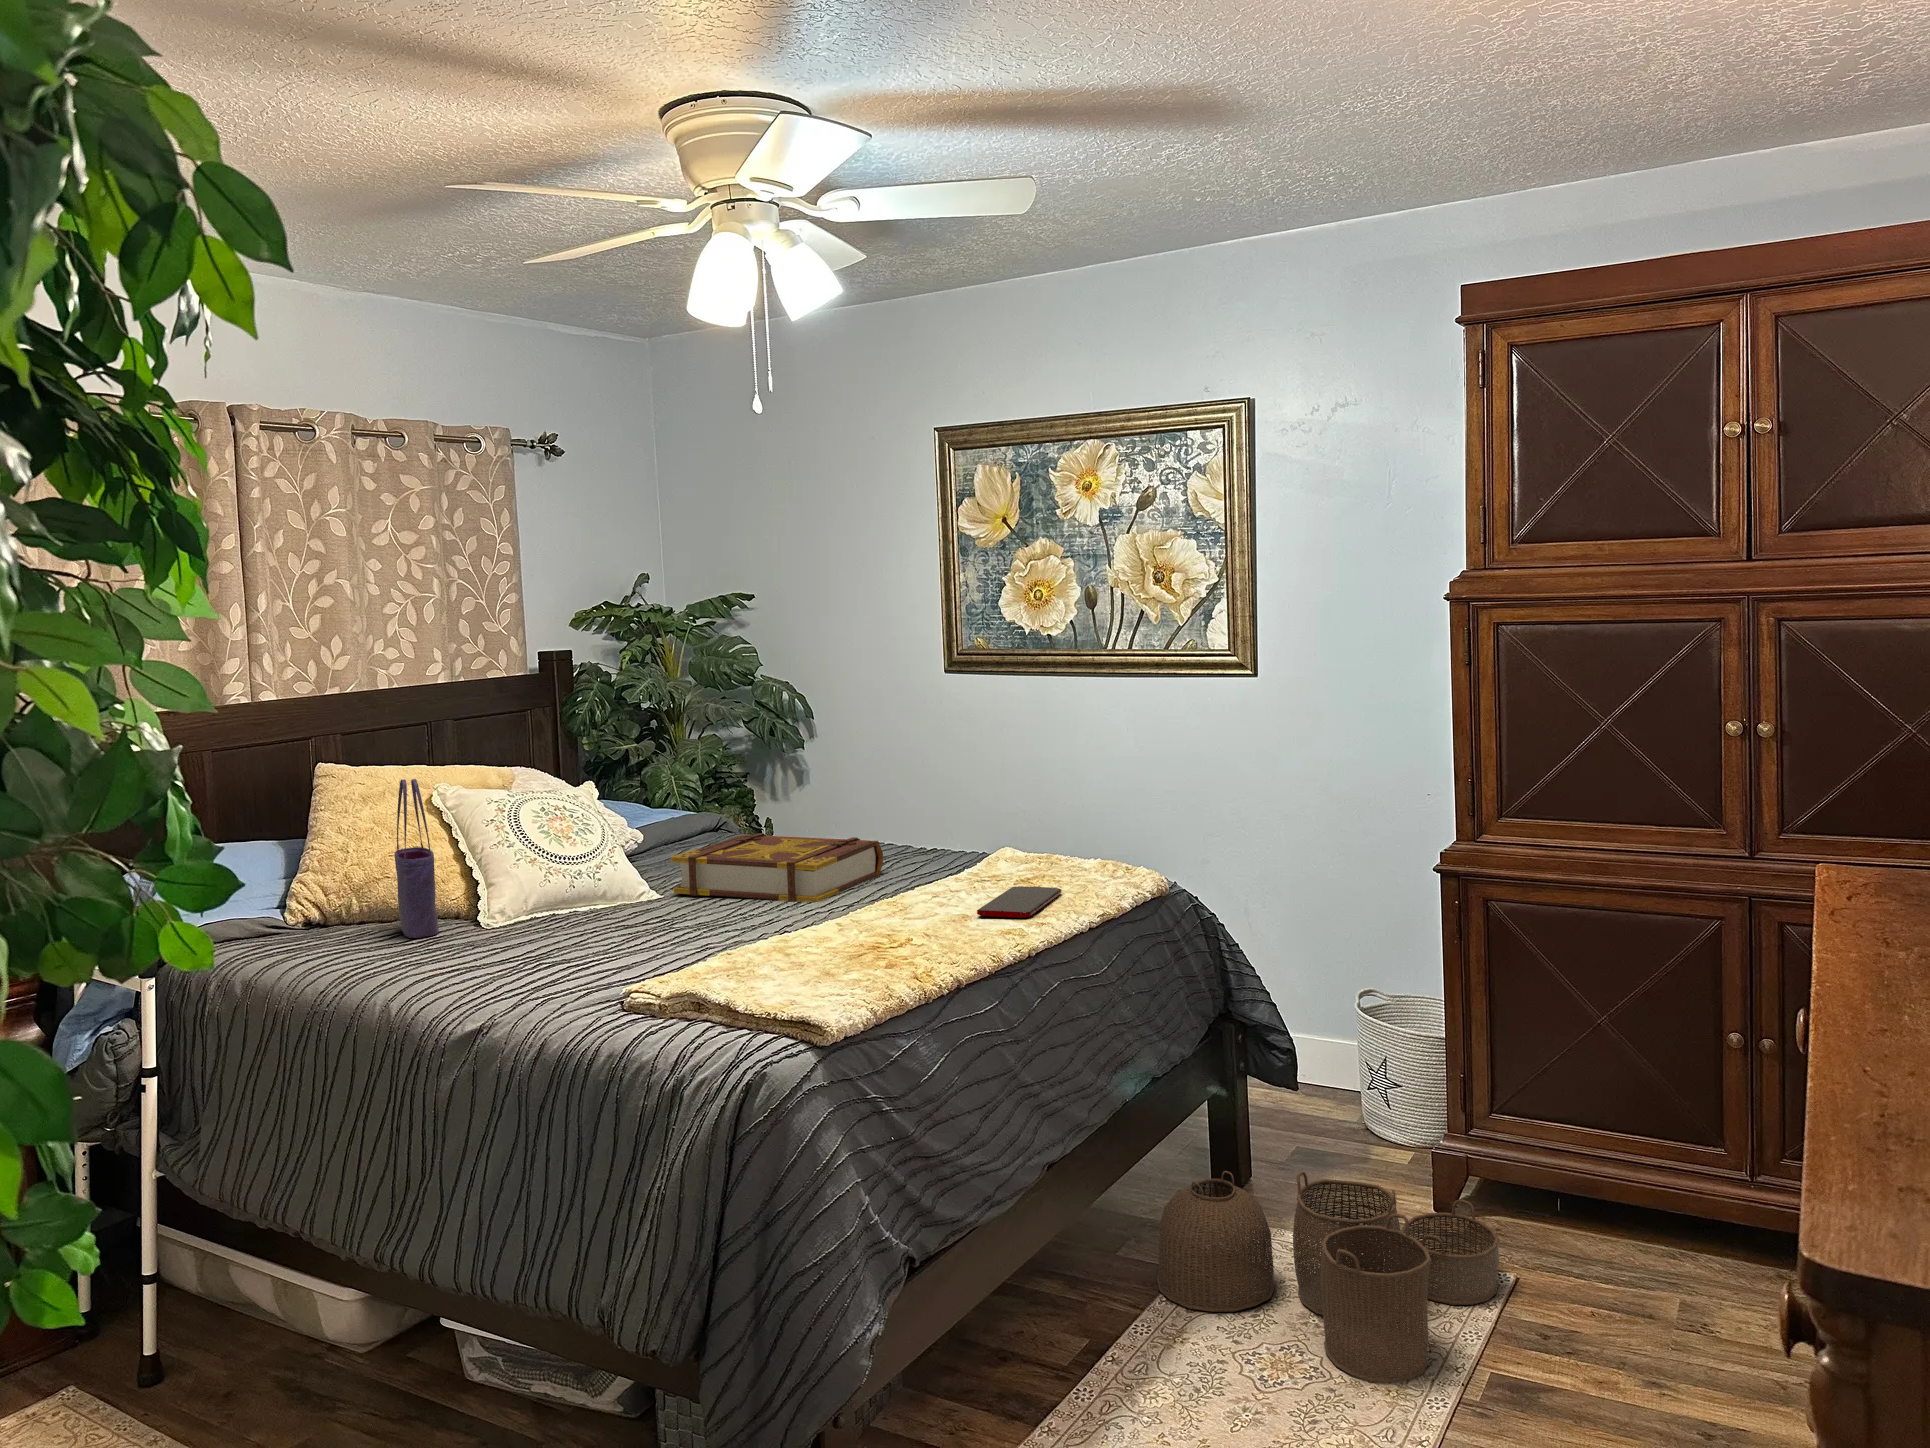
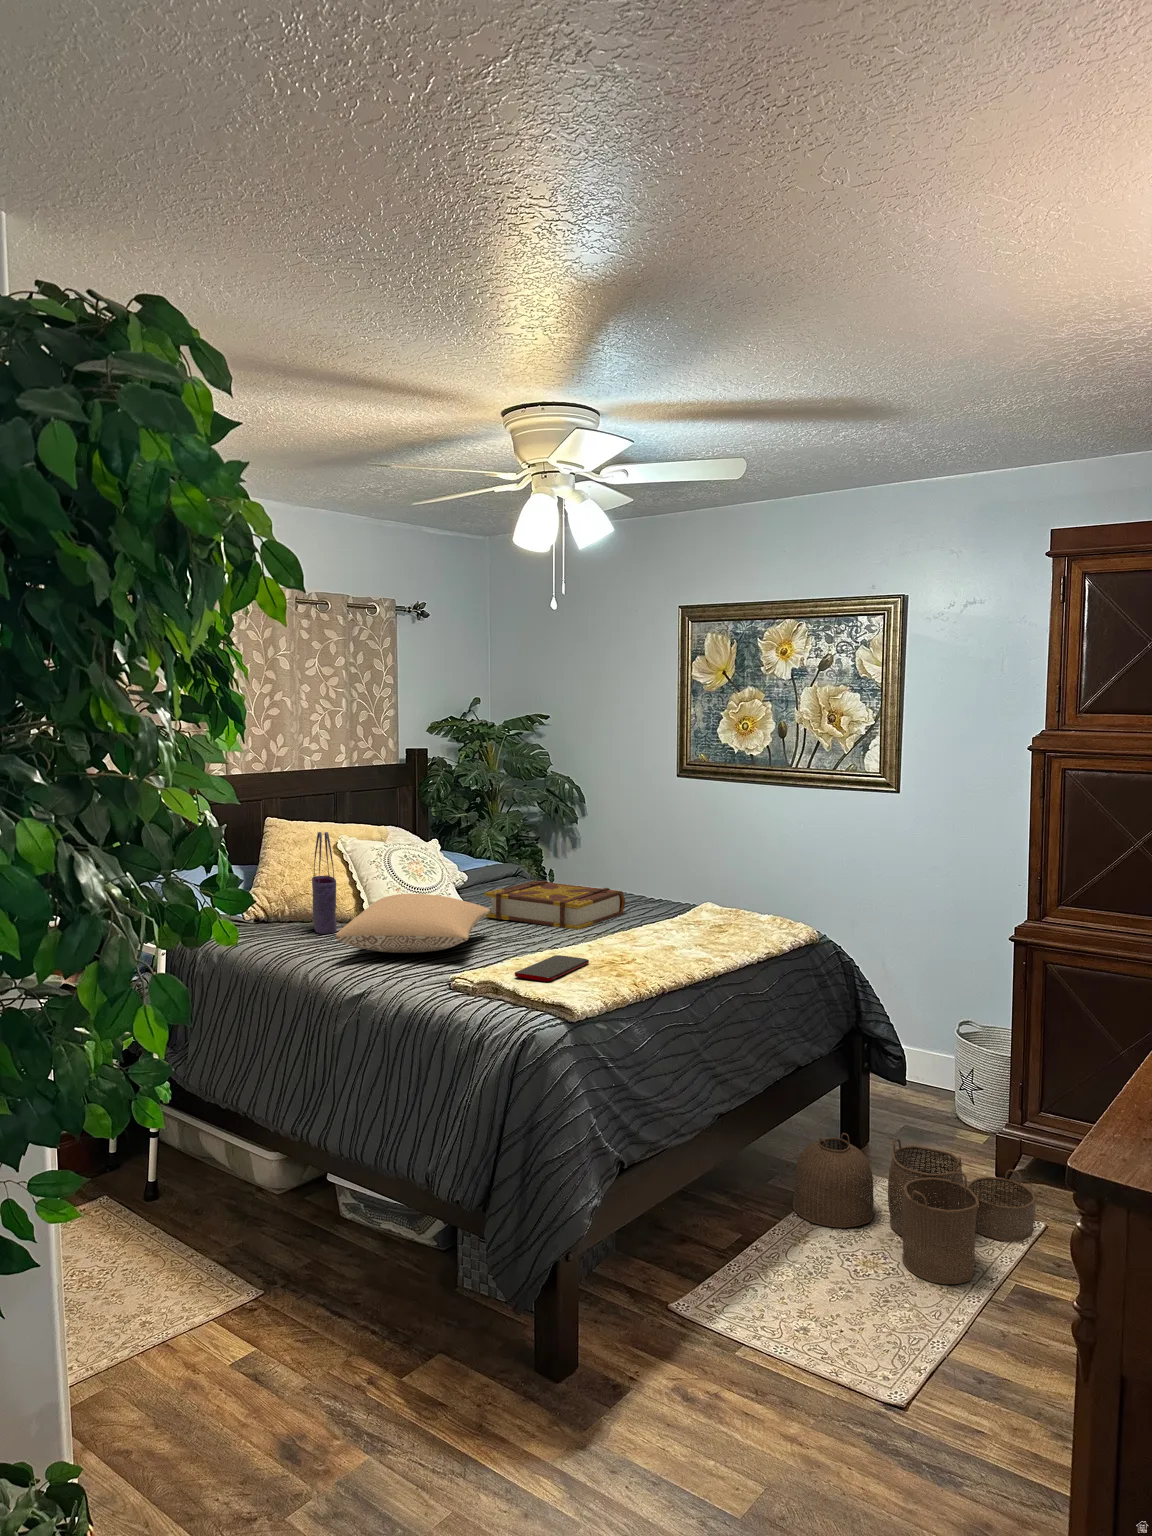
pillow: none [434,865,680,958] -> present [336,894,490,953]
smartphone: present [977,886,1062,918] -> present [515,955,589,981]

